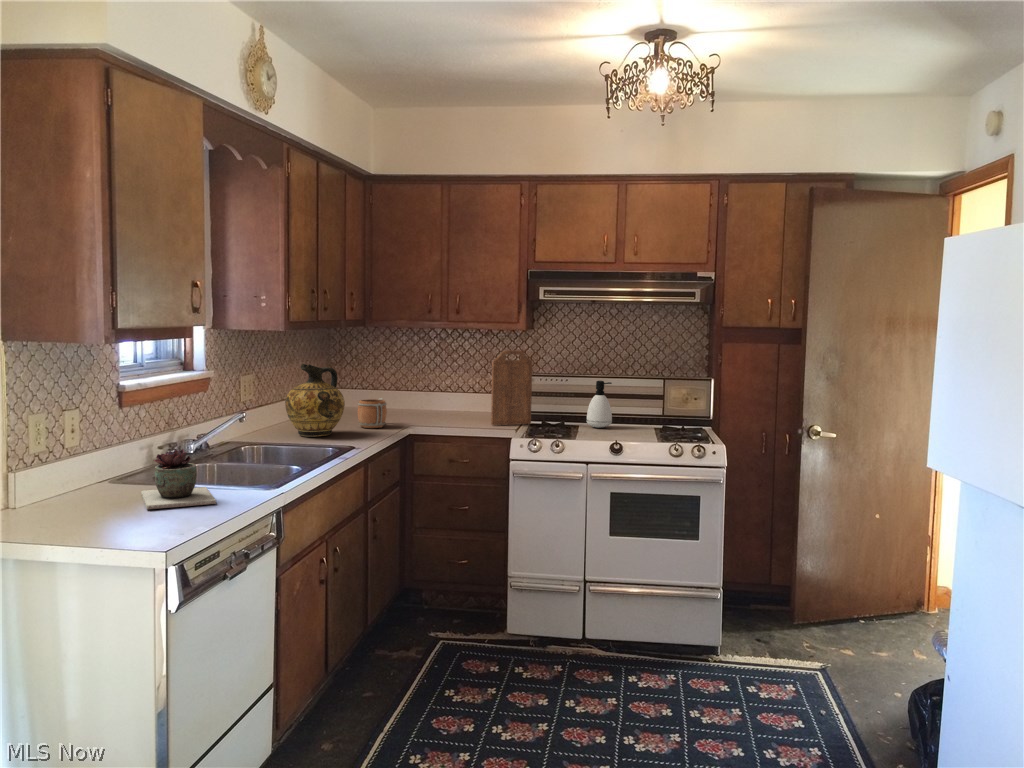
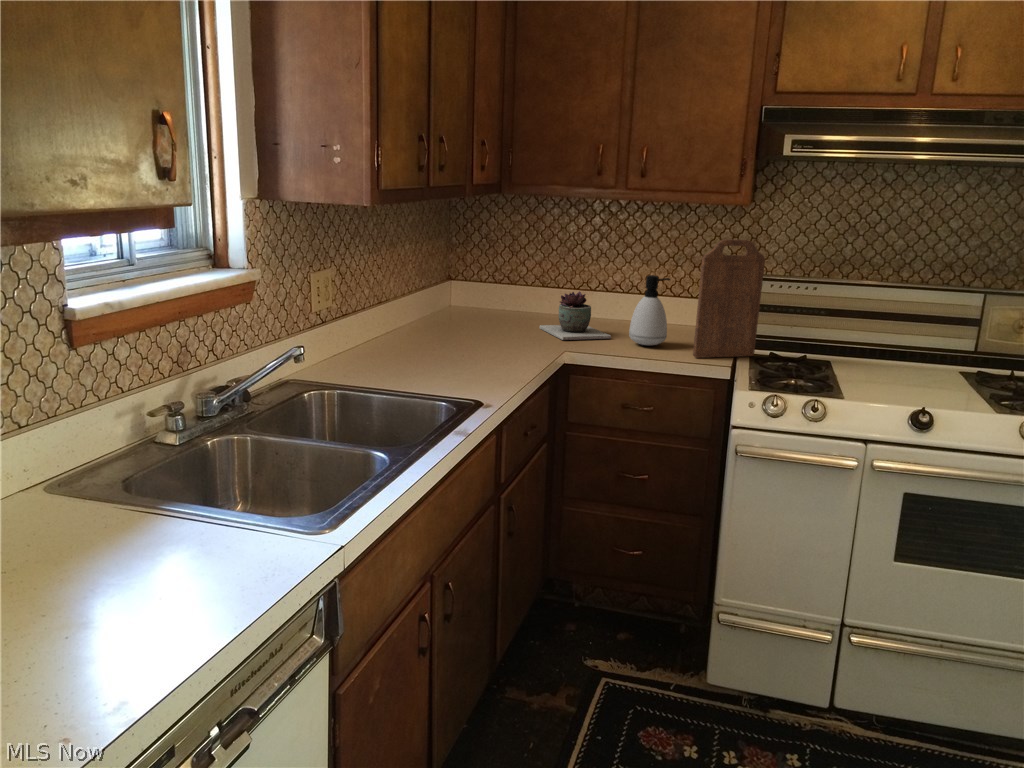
ceramic jug: present [285,364,345,437] -> none [378,257,470,375]
soap dispenser: present [587,381,612,428] -> present [629,275,670,346]
mug: present [358,398,387,428] -> none [489,308,534,357]
succulent plant: present [141,449,216,509] -> present [540,291,611,340]

